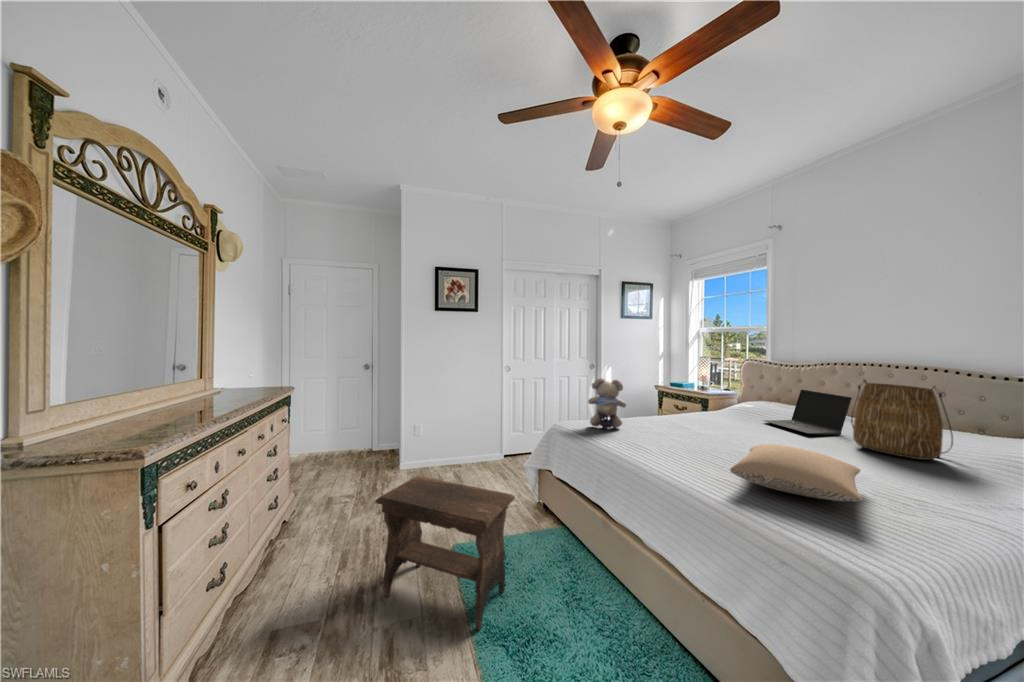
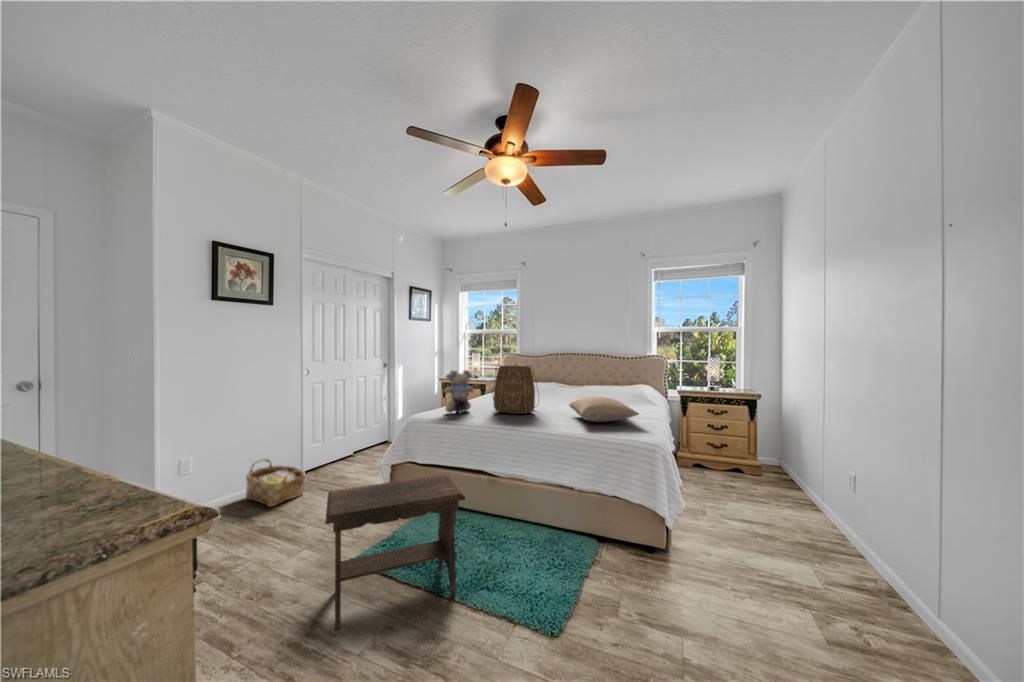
tote bag: present [851,380,953,460] -> present [493,365,539,414]
laptop: present [765,390,852,435] -> none [540,369,583,395]
woven basket: none [452,435,488,475] -> present [246,459,305,507]

